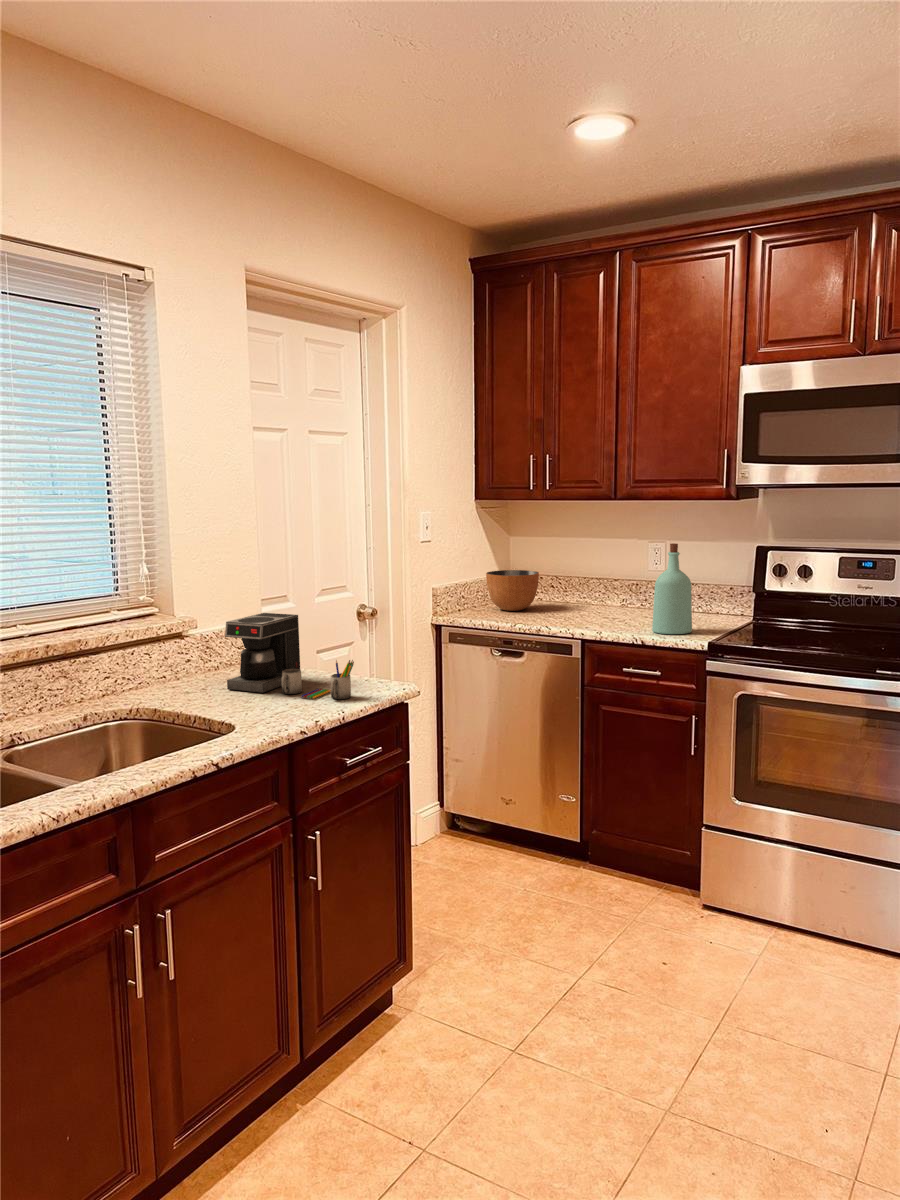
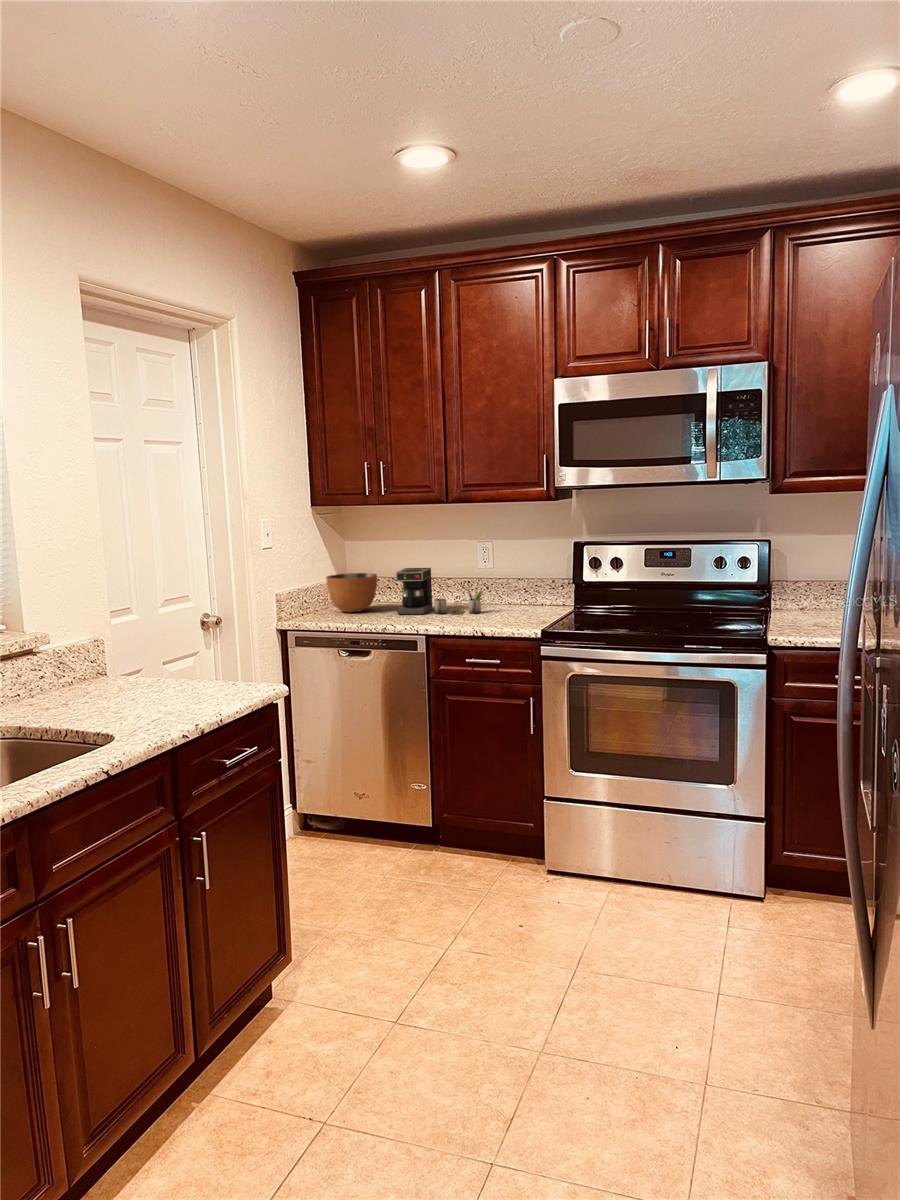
bottle: present [652,543,692,634] -> none [489,541,524,624]
coffee maker: present [225,613,354,699] -> present [396,568,483,614]

